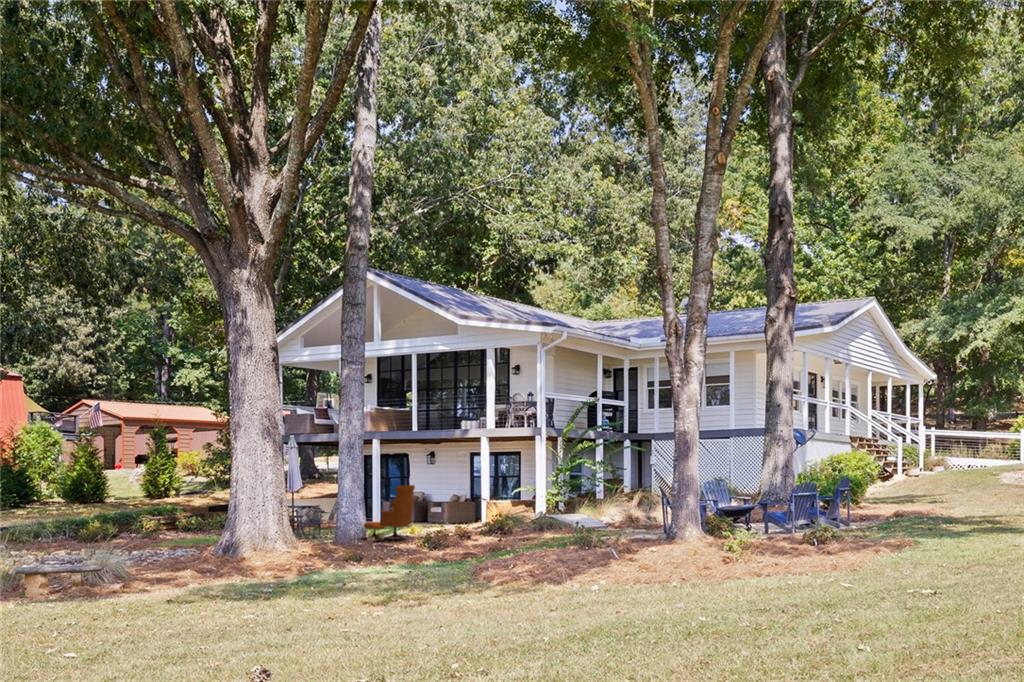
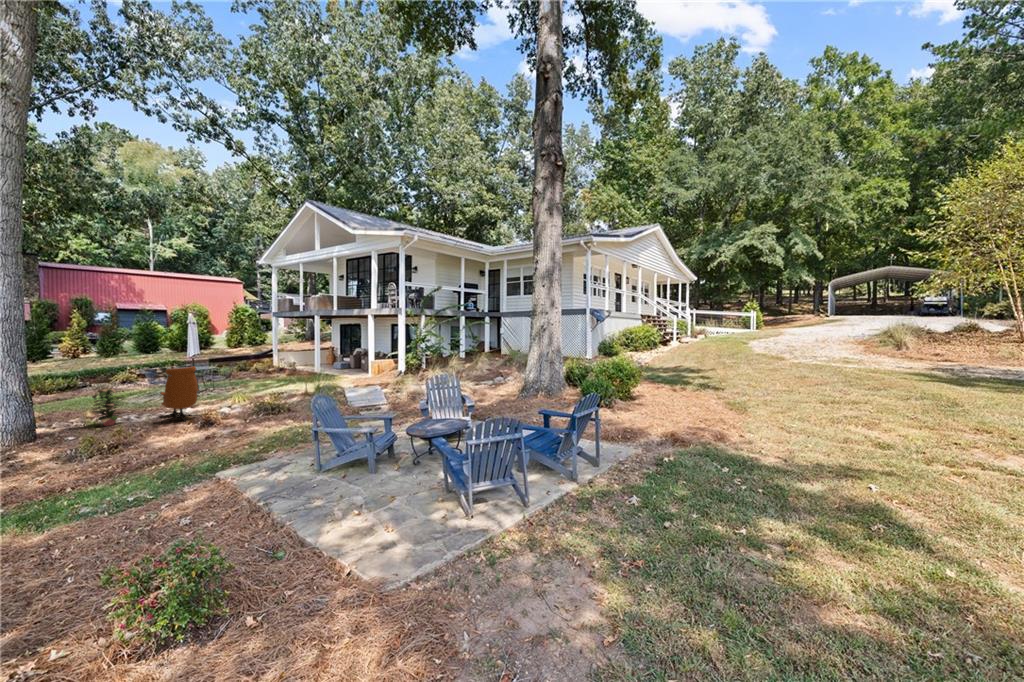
decorative plant: none [315,507,342,544] -> present [92,389,123,426]

